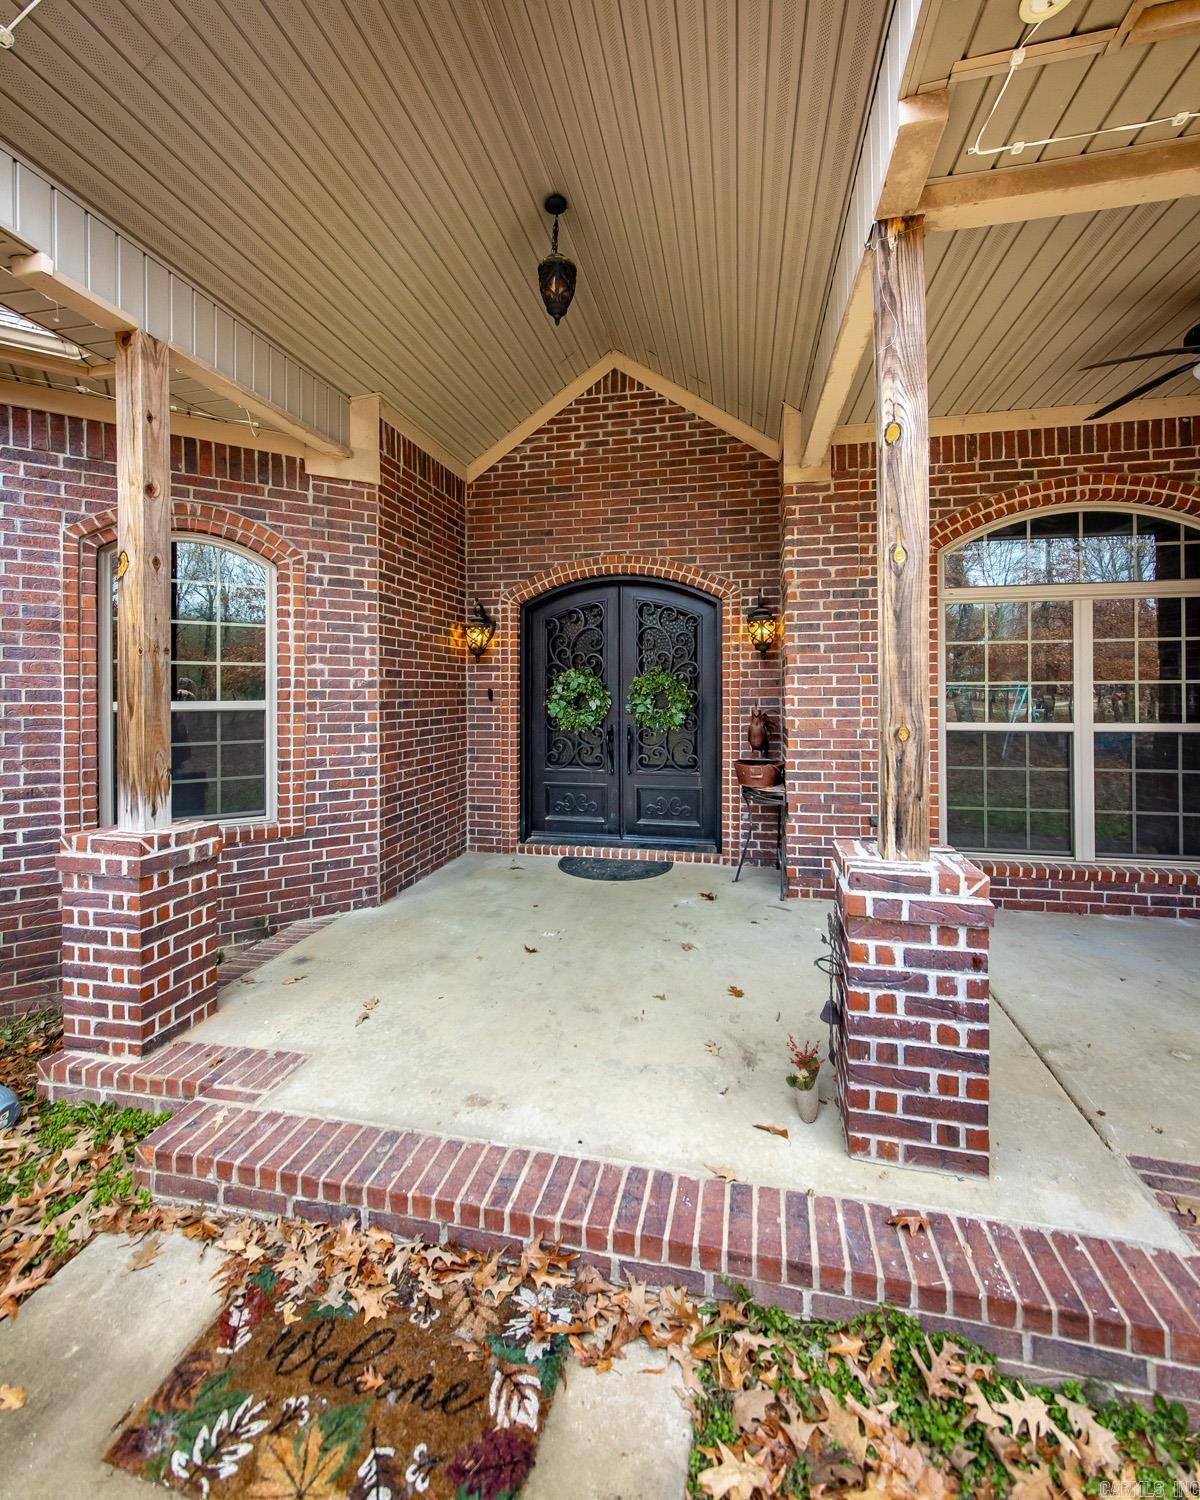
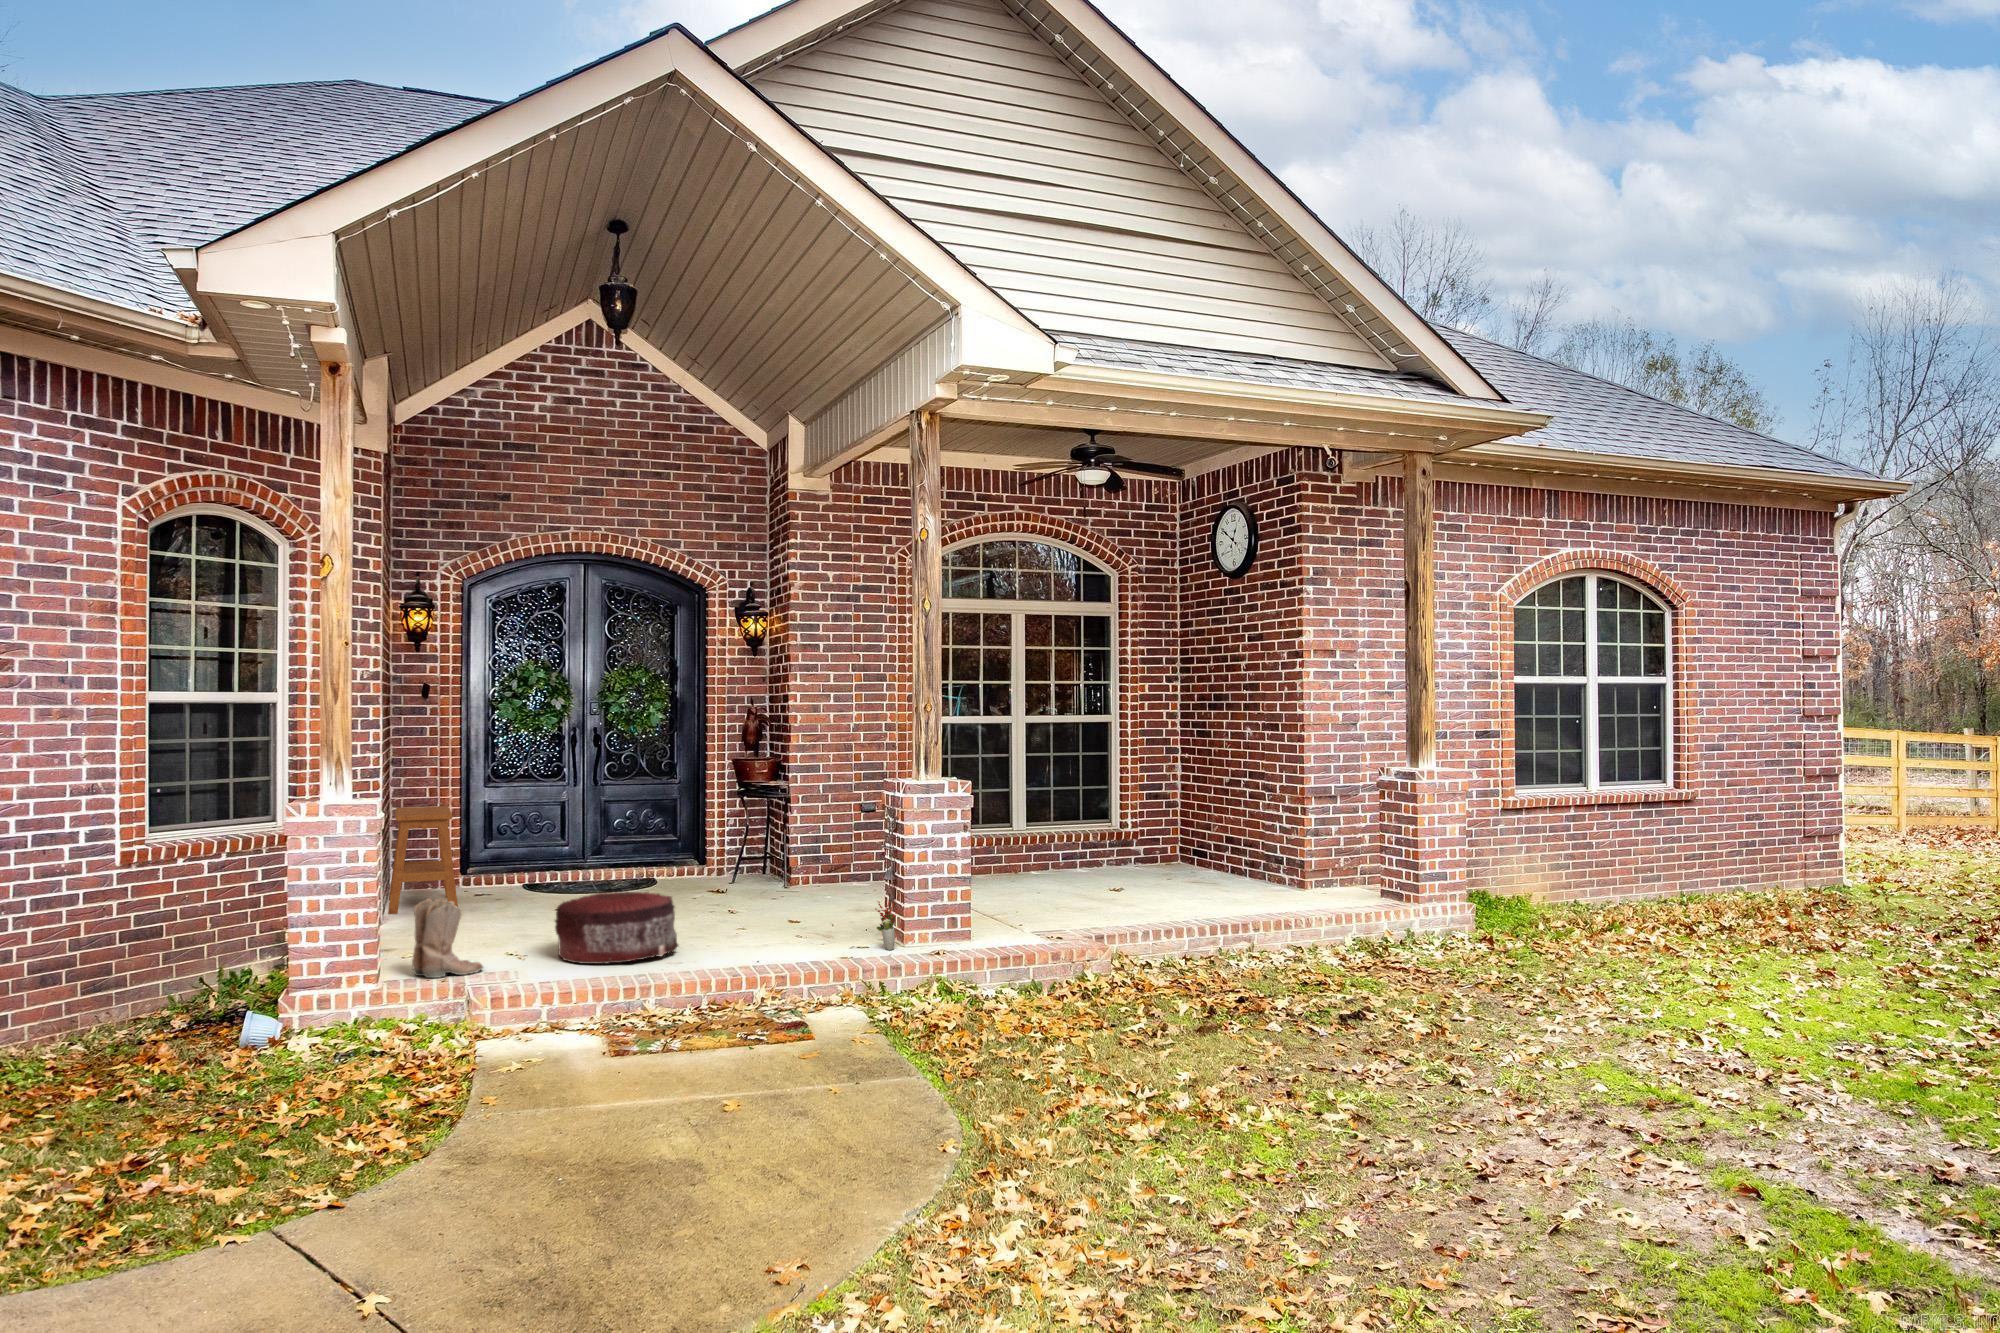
side table: none [402,795,489,895] -> present [388,806,458,914]
pouf: none [364,938,518,1068] -> present [555,892,679,964]
boots: none [185,944,275,1051] -> present [412,899,483,978]

